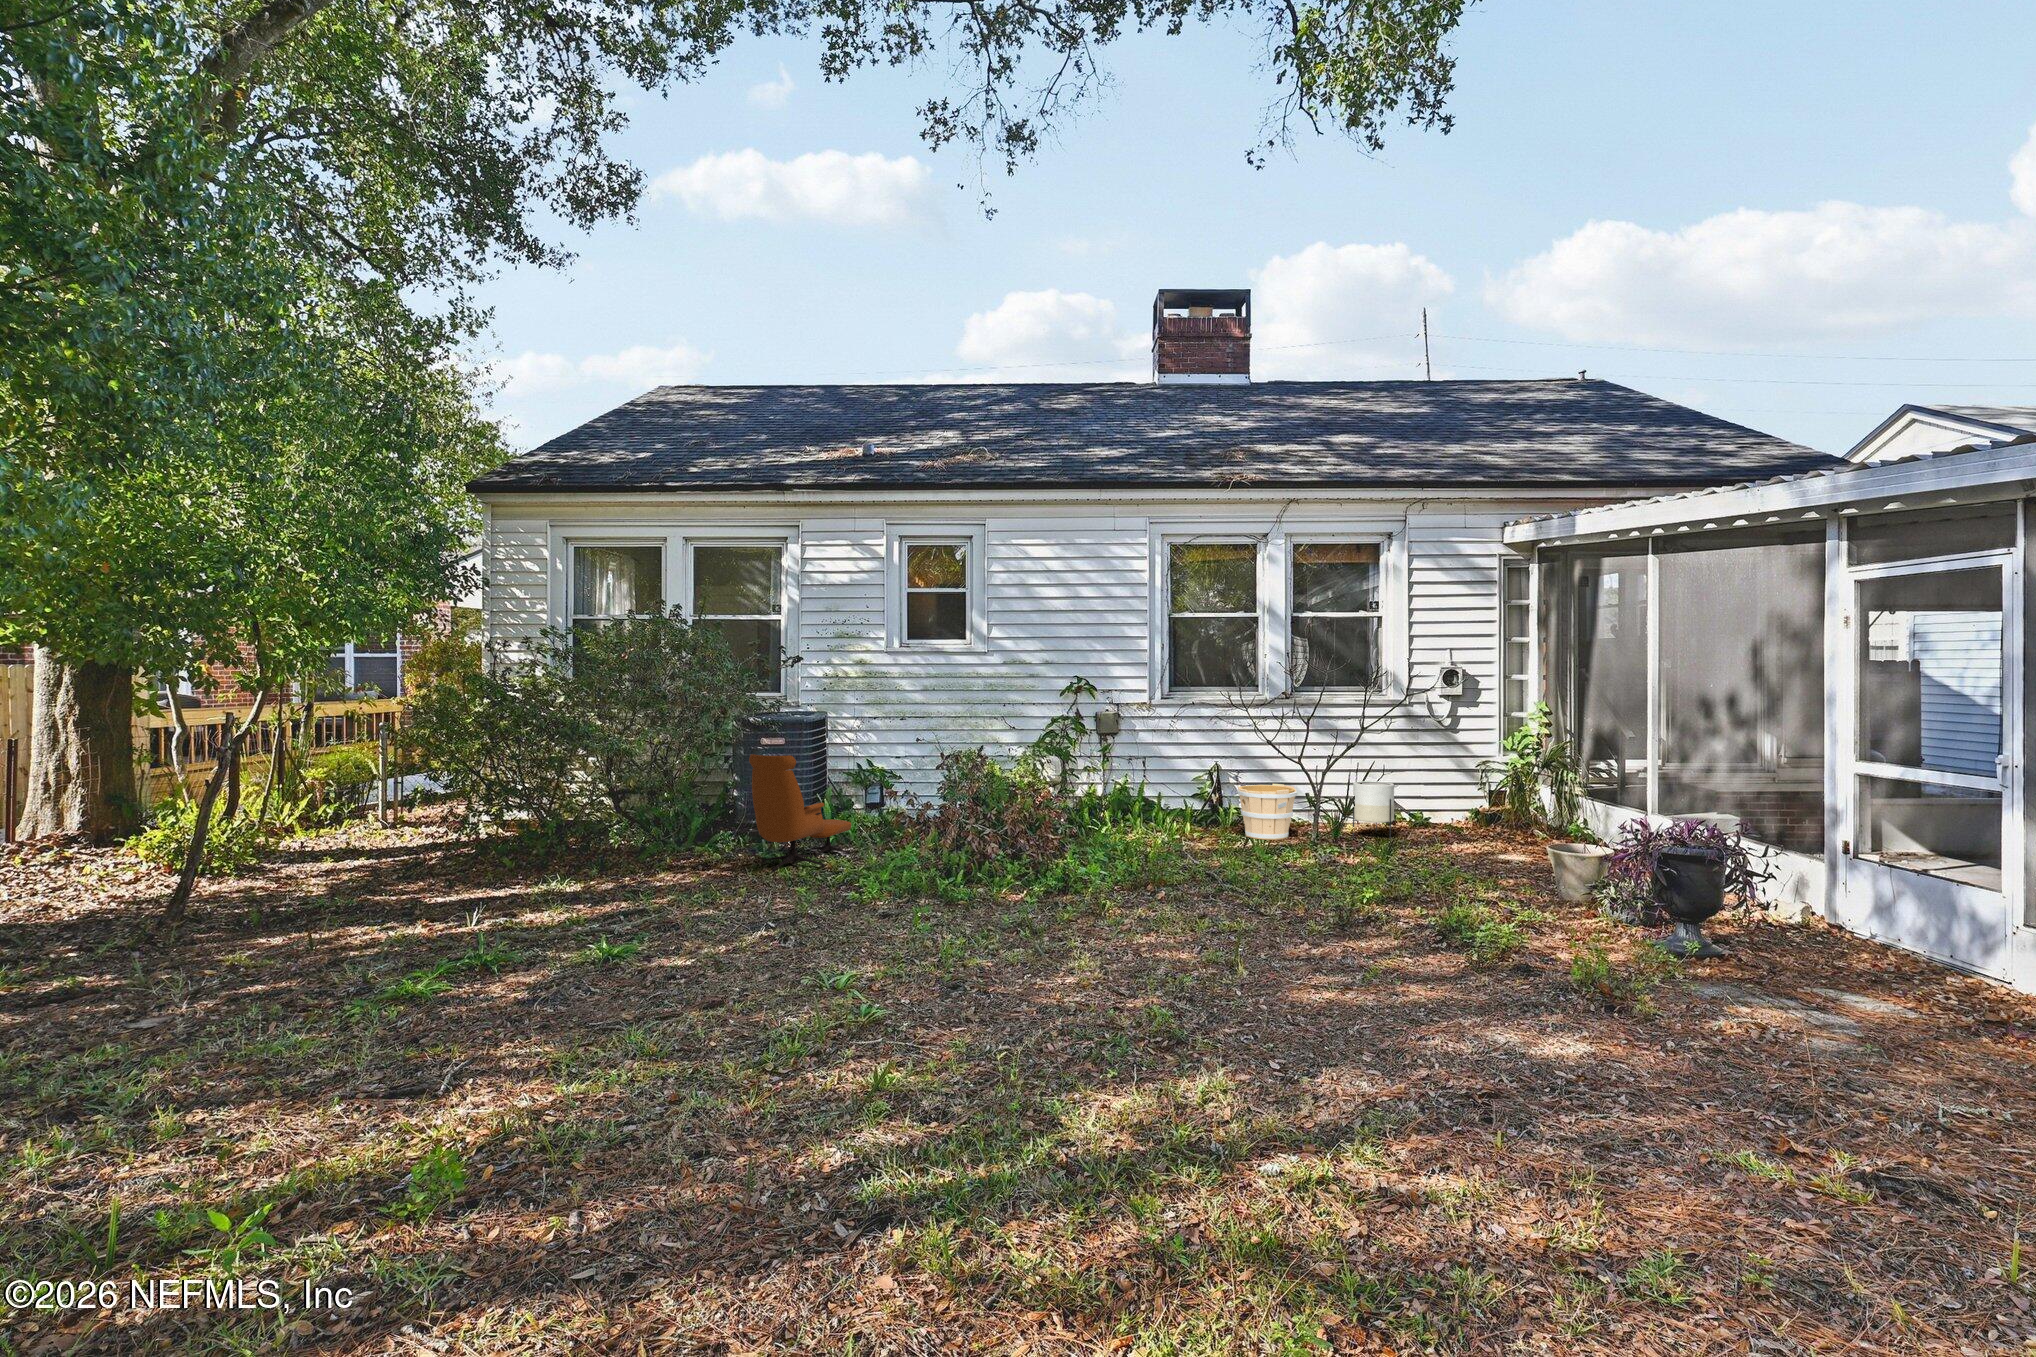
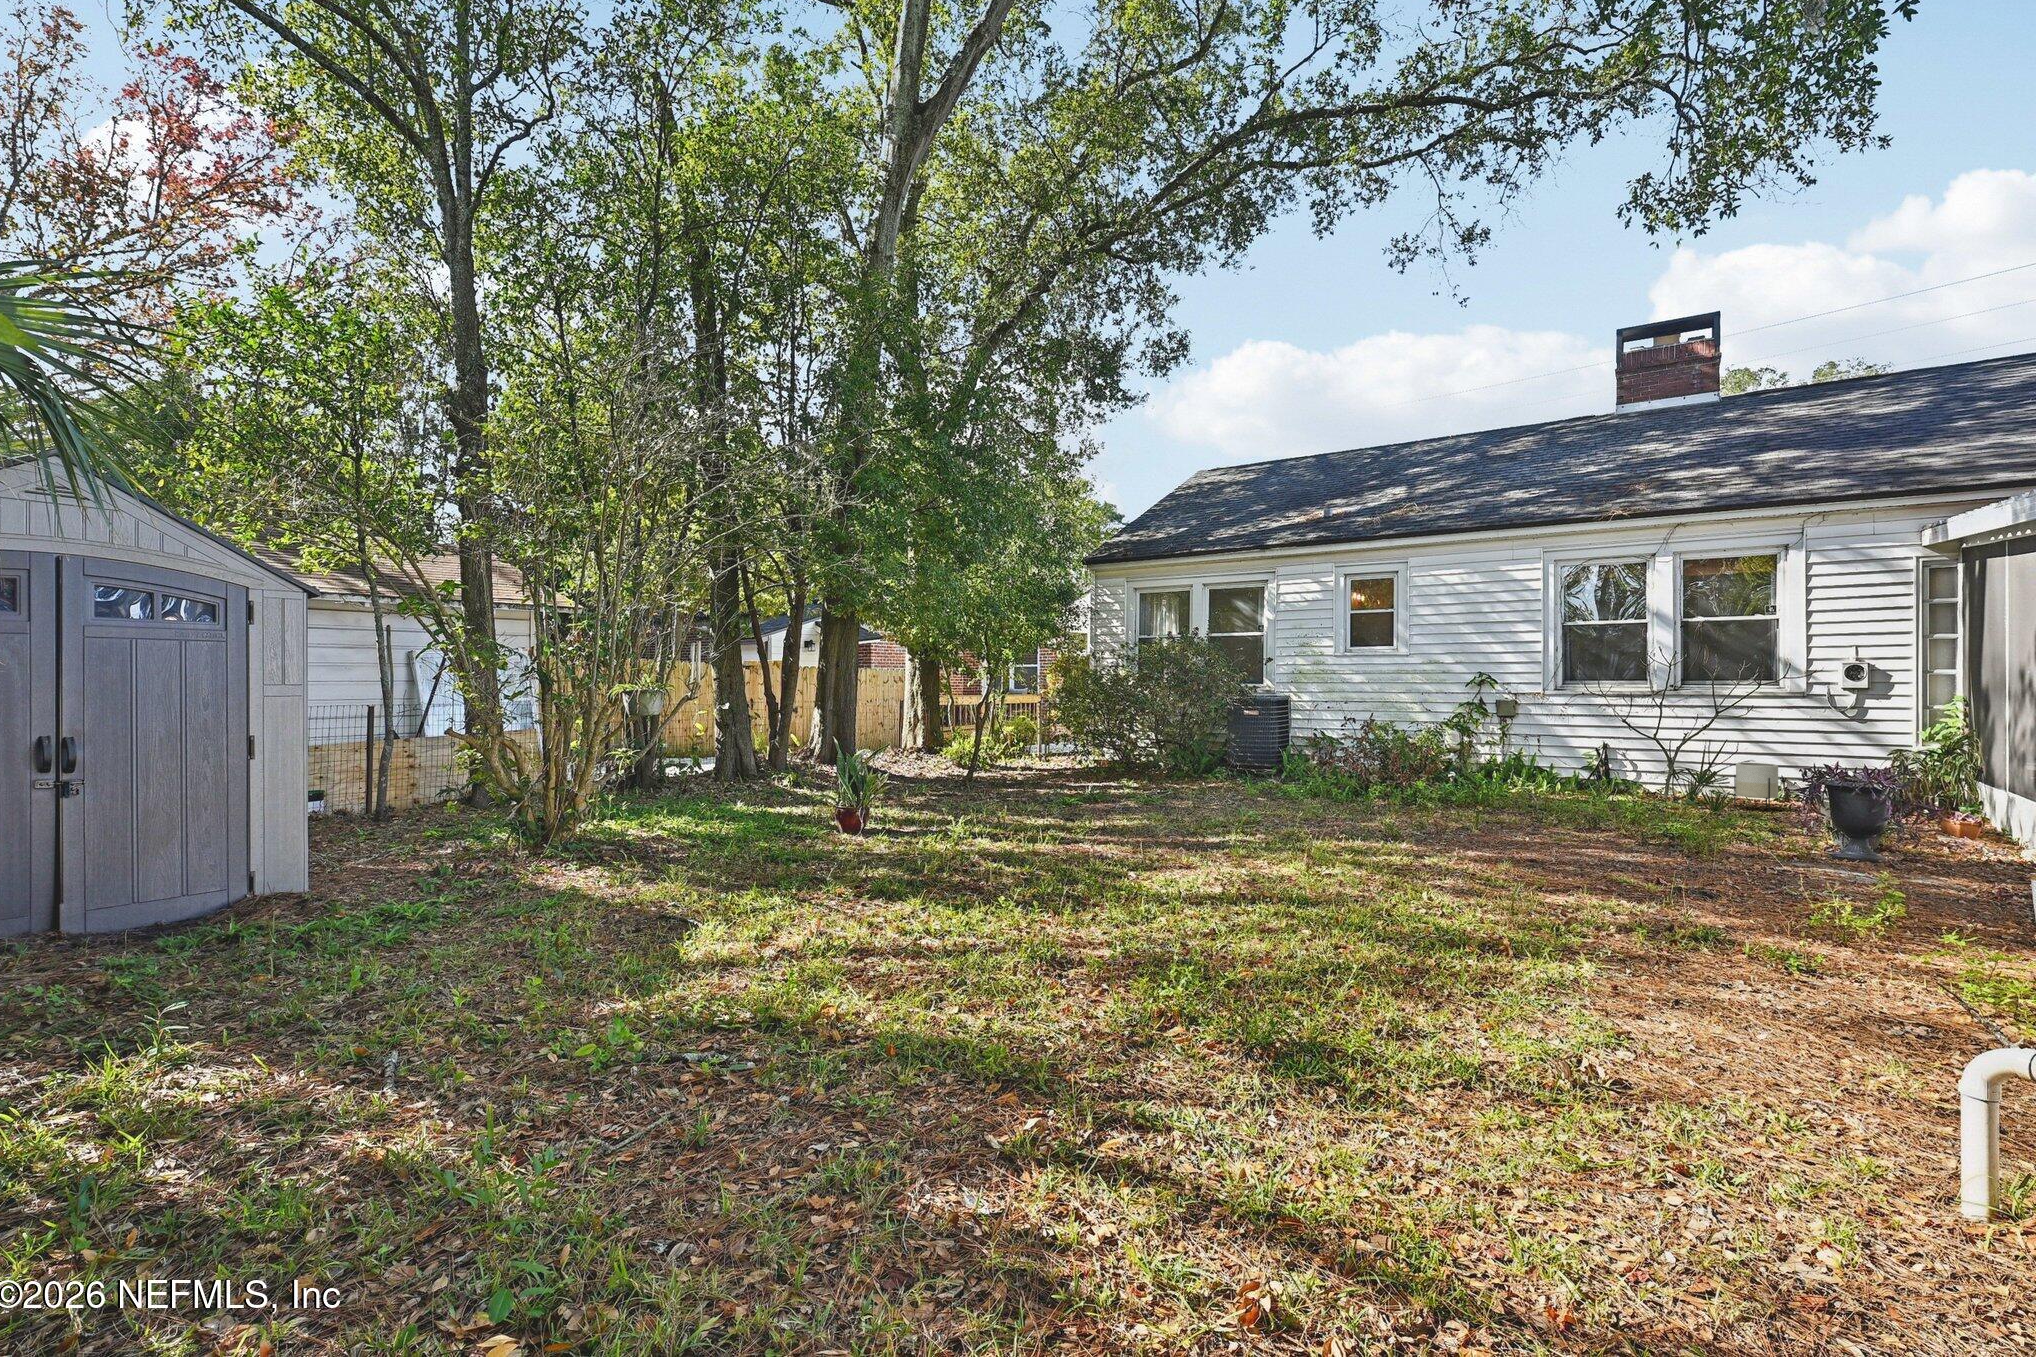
lounge chair: present [749,754,851,872] -> none [1226,719,1300,792]
wooden bucket: present [1237,784,1297,840] -> none [1617,760,1675,805]

